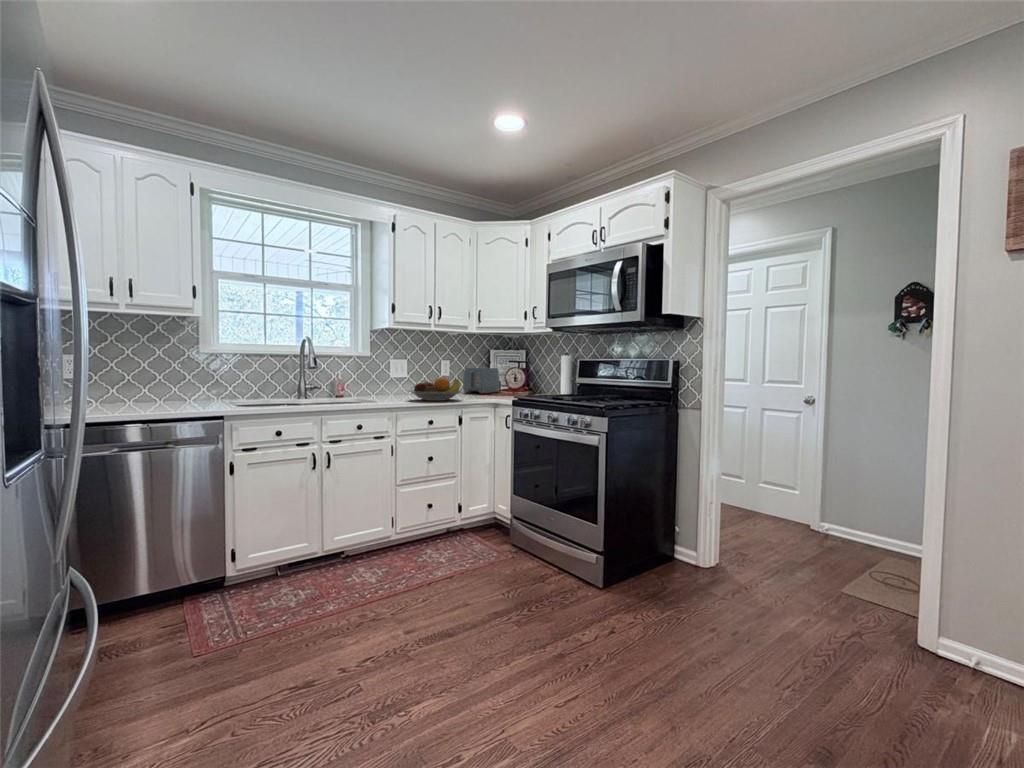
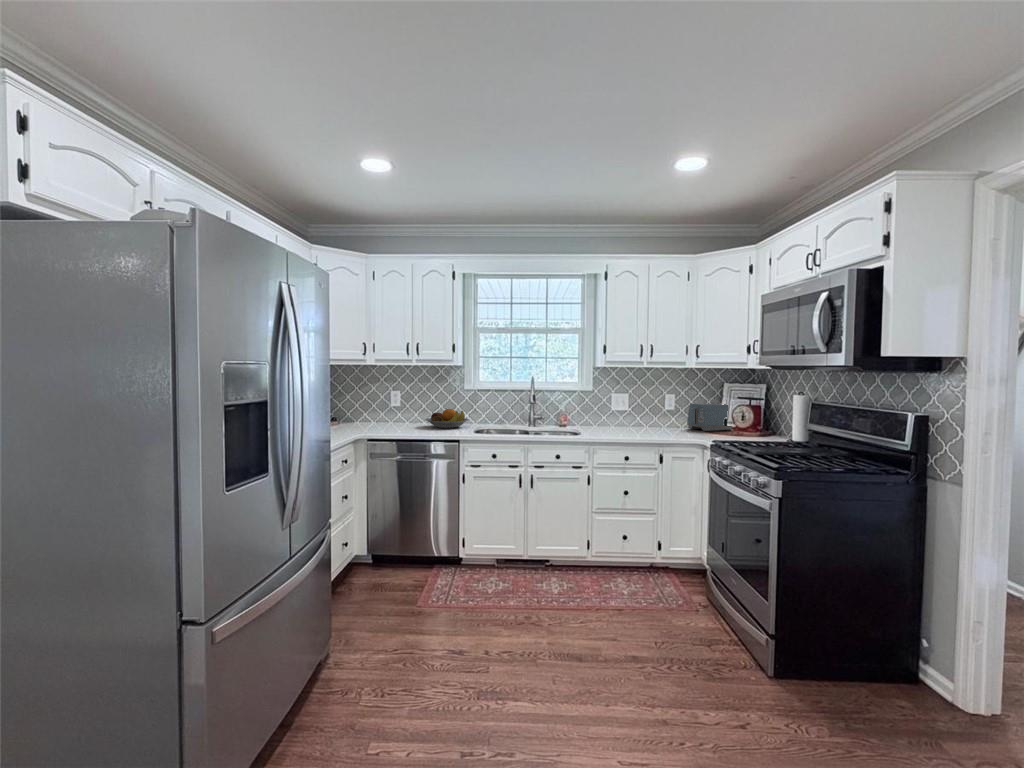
fruit bowl: present [409,377,461,401] -> present [425,409,469,428]

